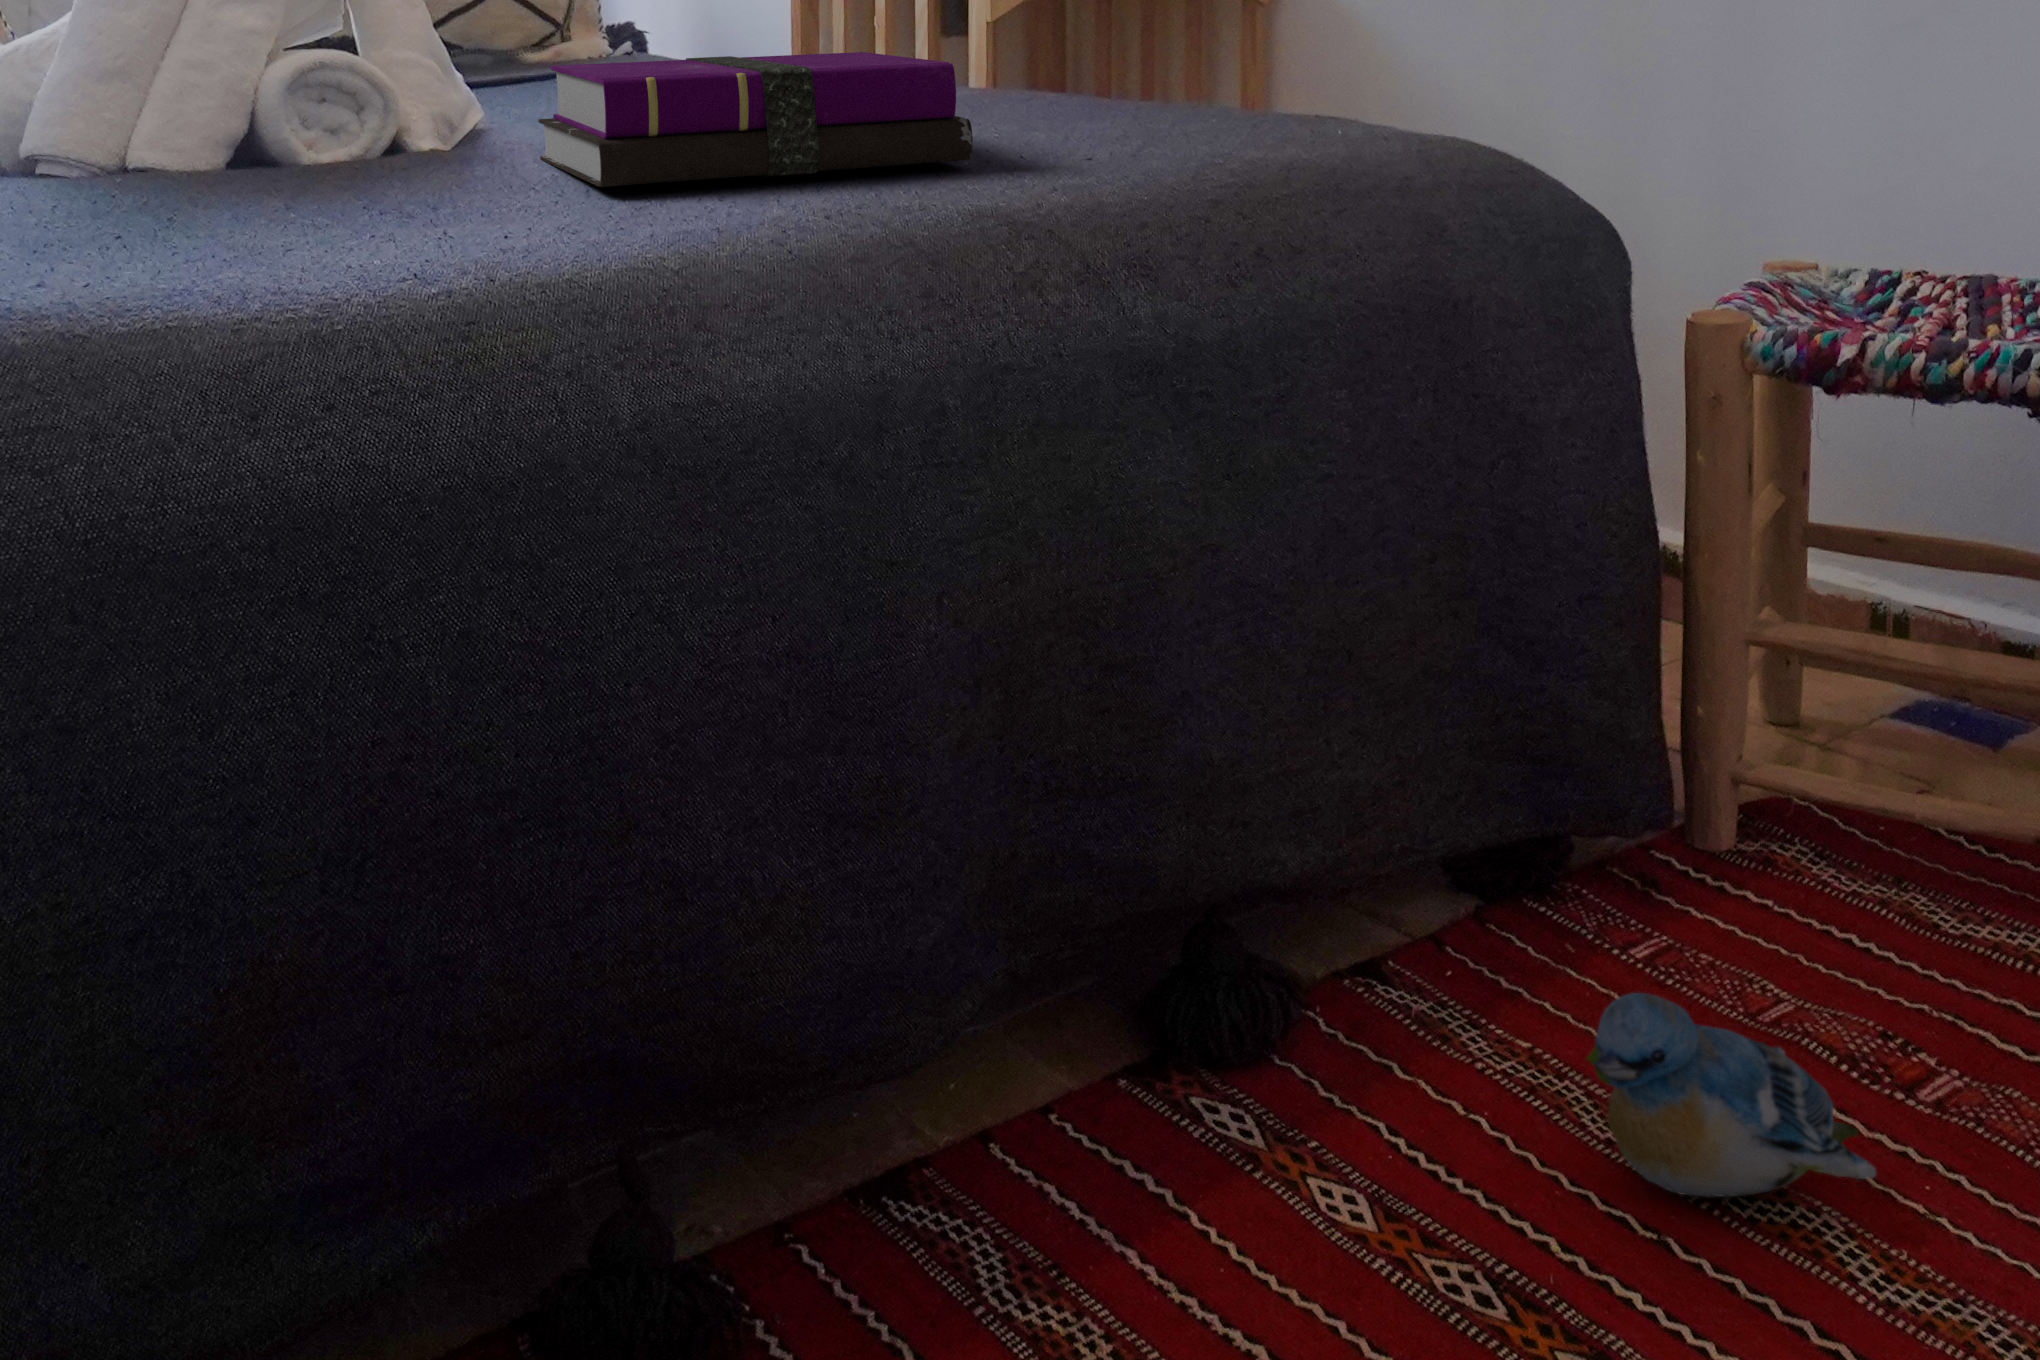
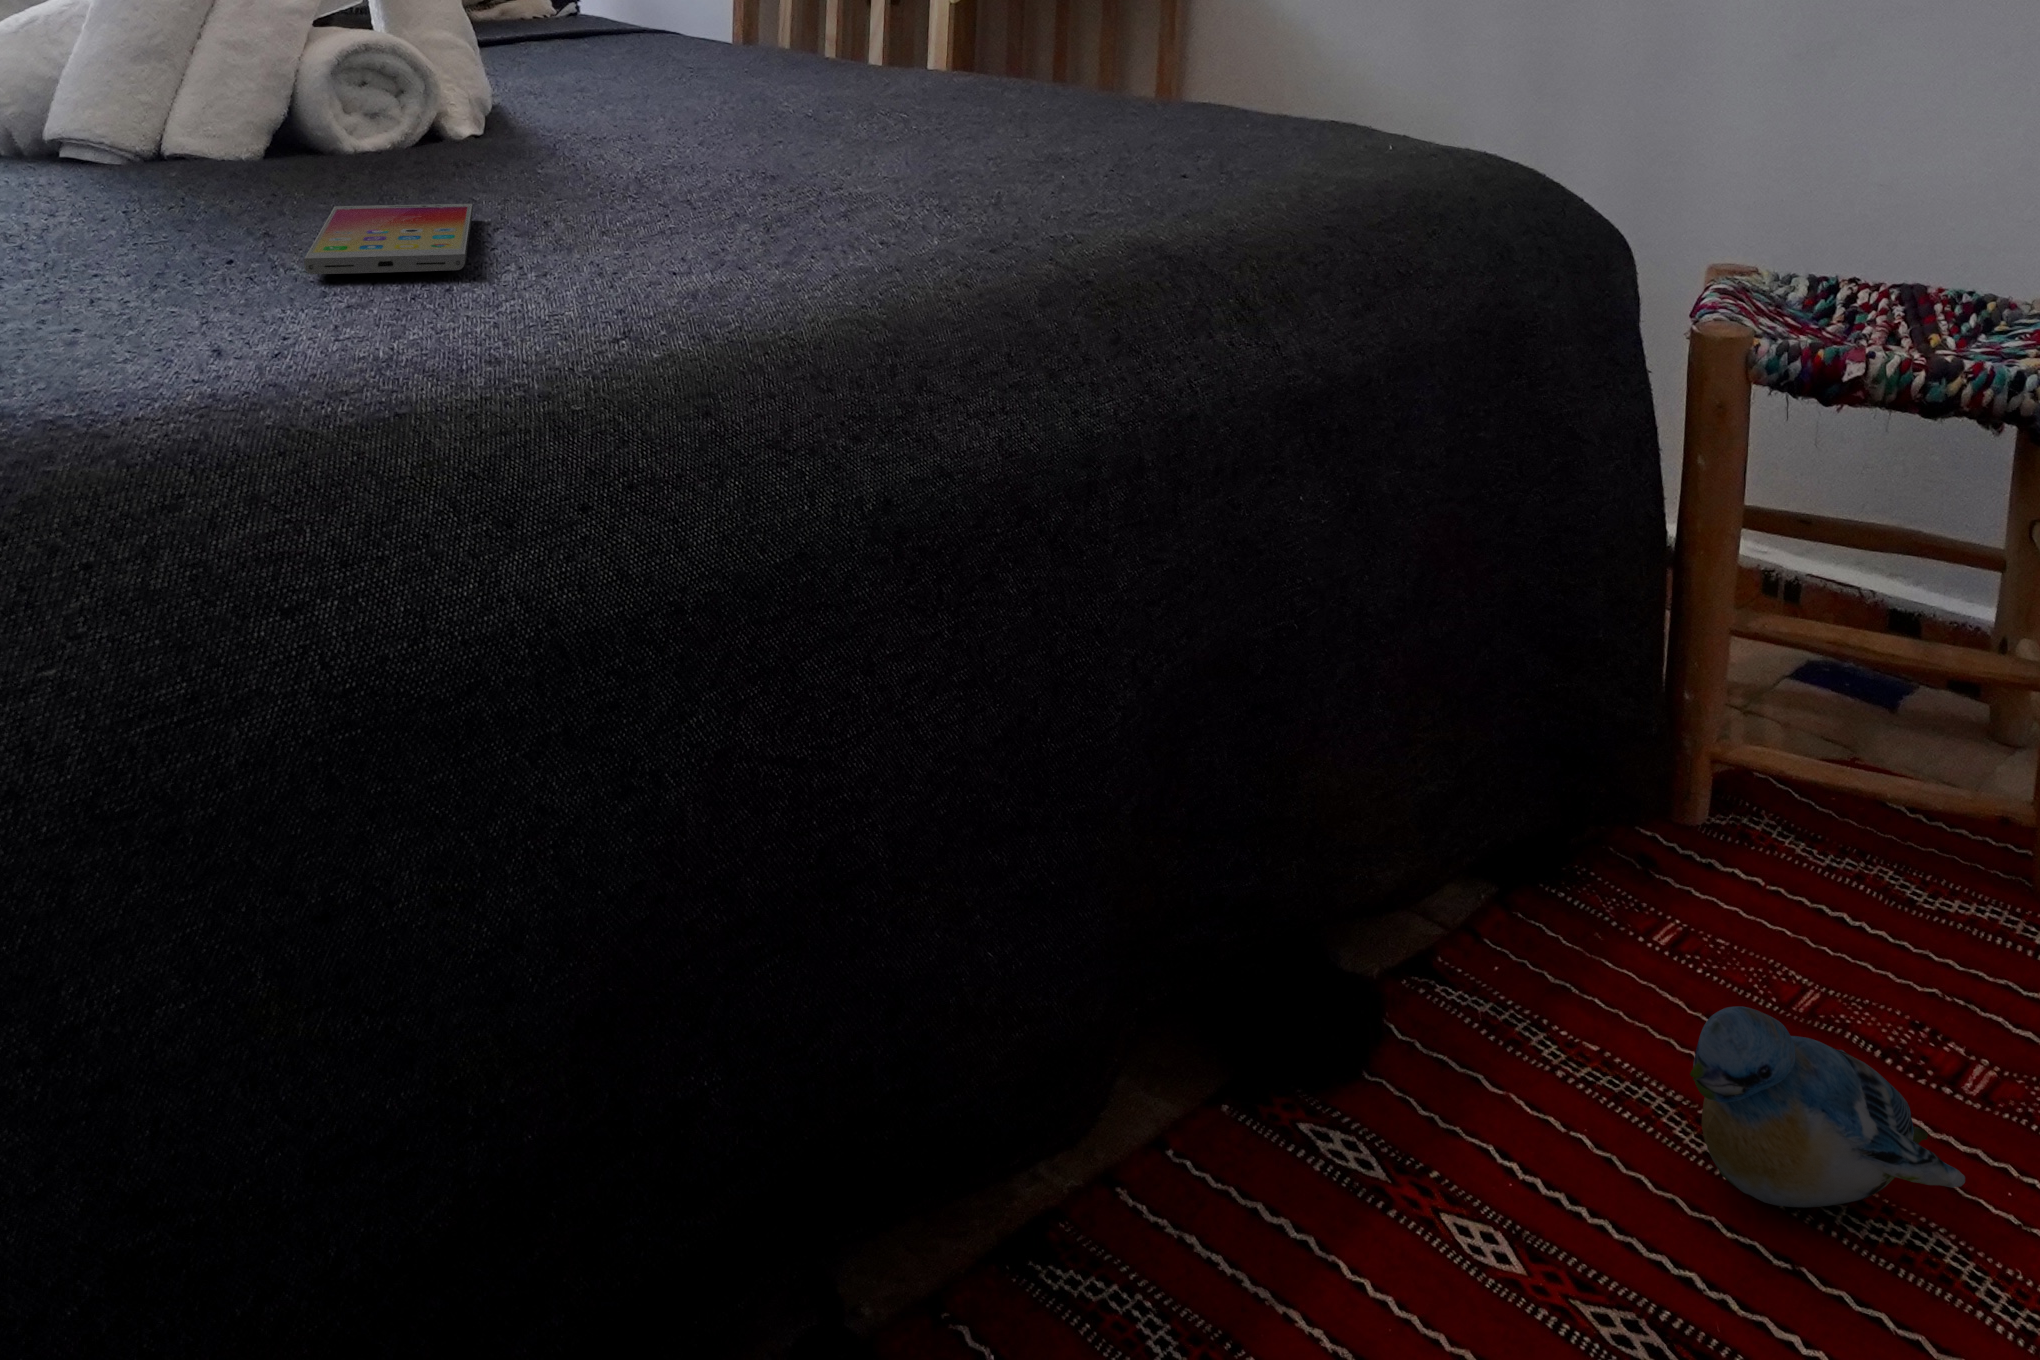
notebook: present [538,52,973,187] -> none [591,46,1046,184]
smartphone: none [169,207,370,268] -> present [304,204,473,274]

